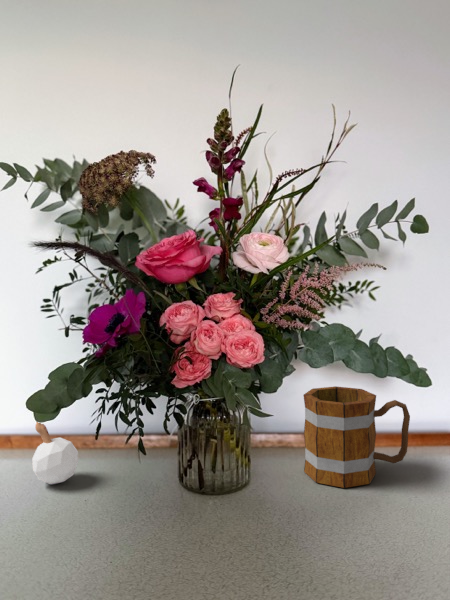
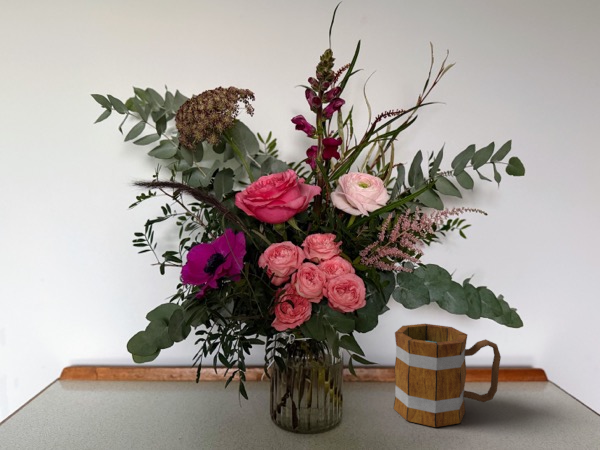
candle: present [32,422,78,484] -> none [123,342,169,419]

